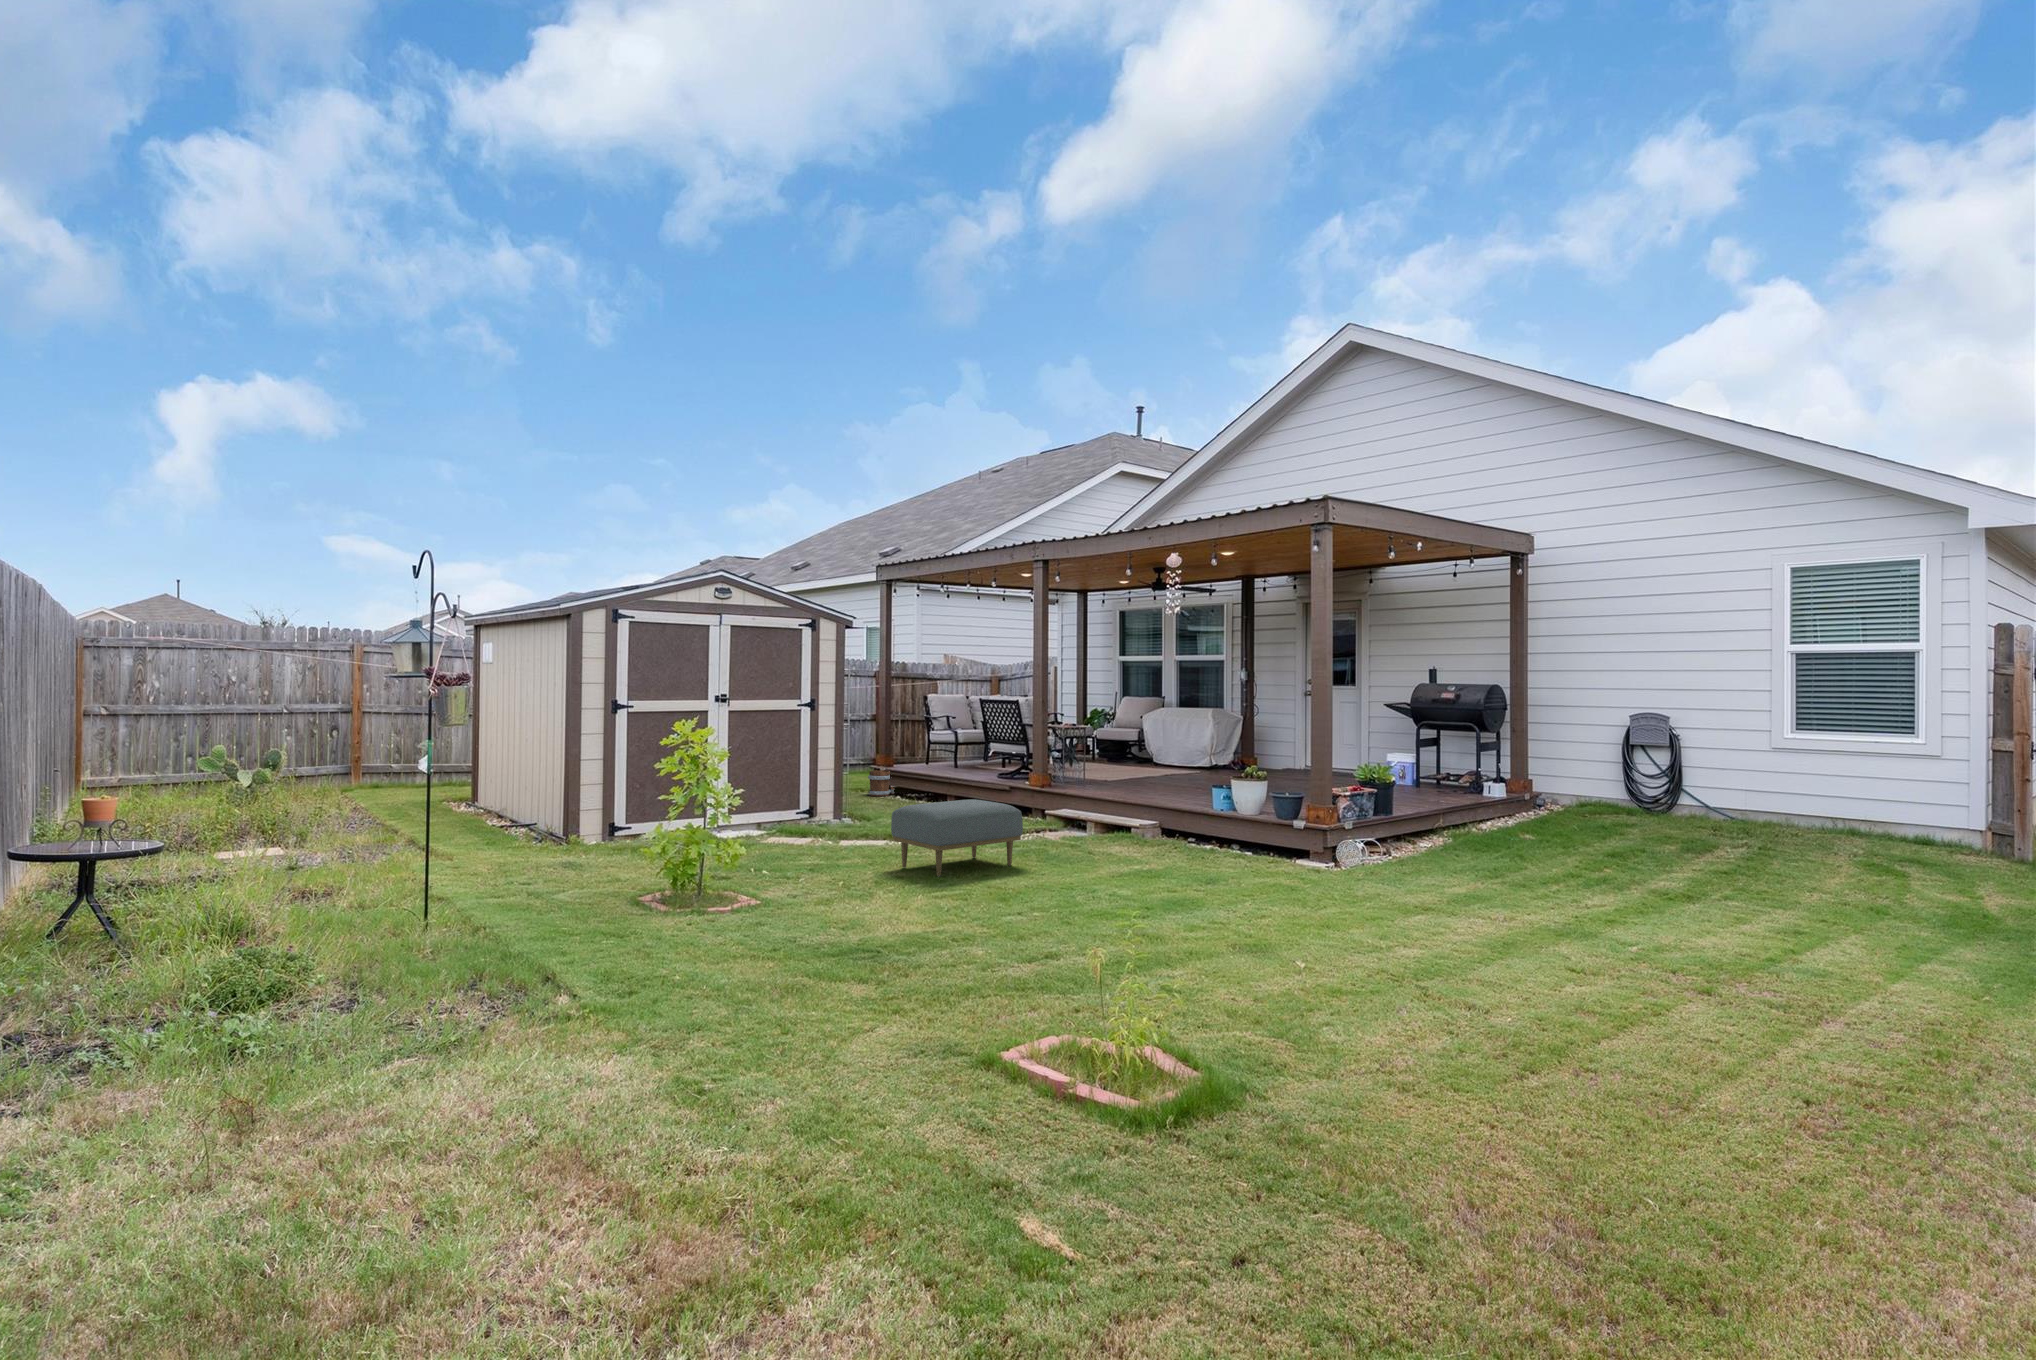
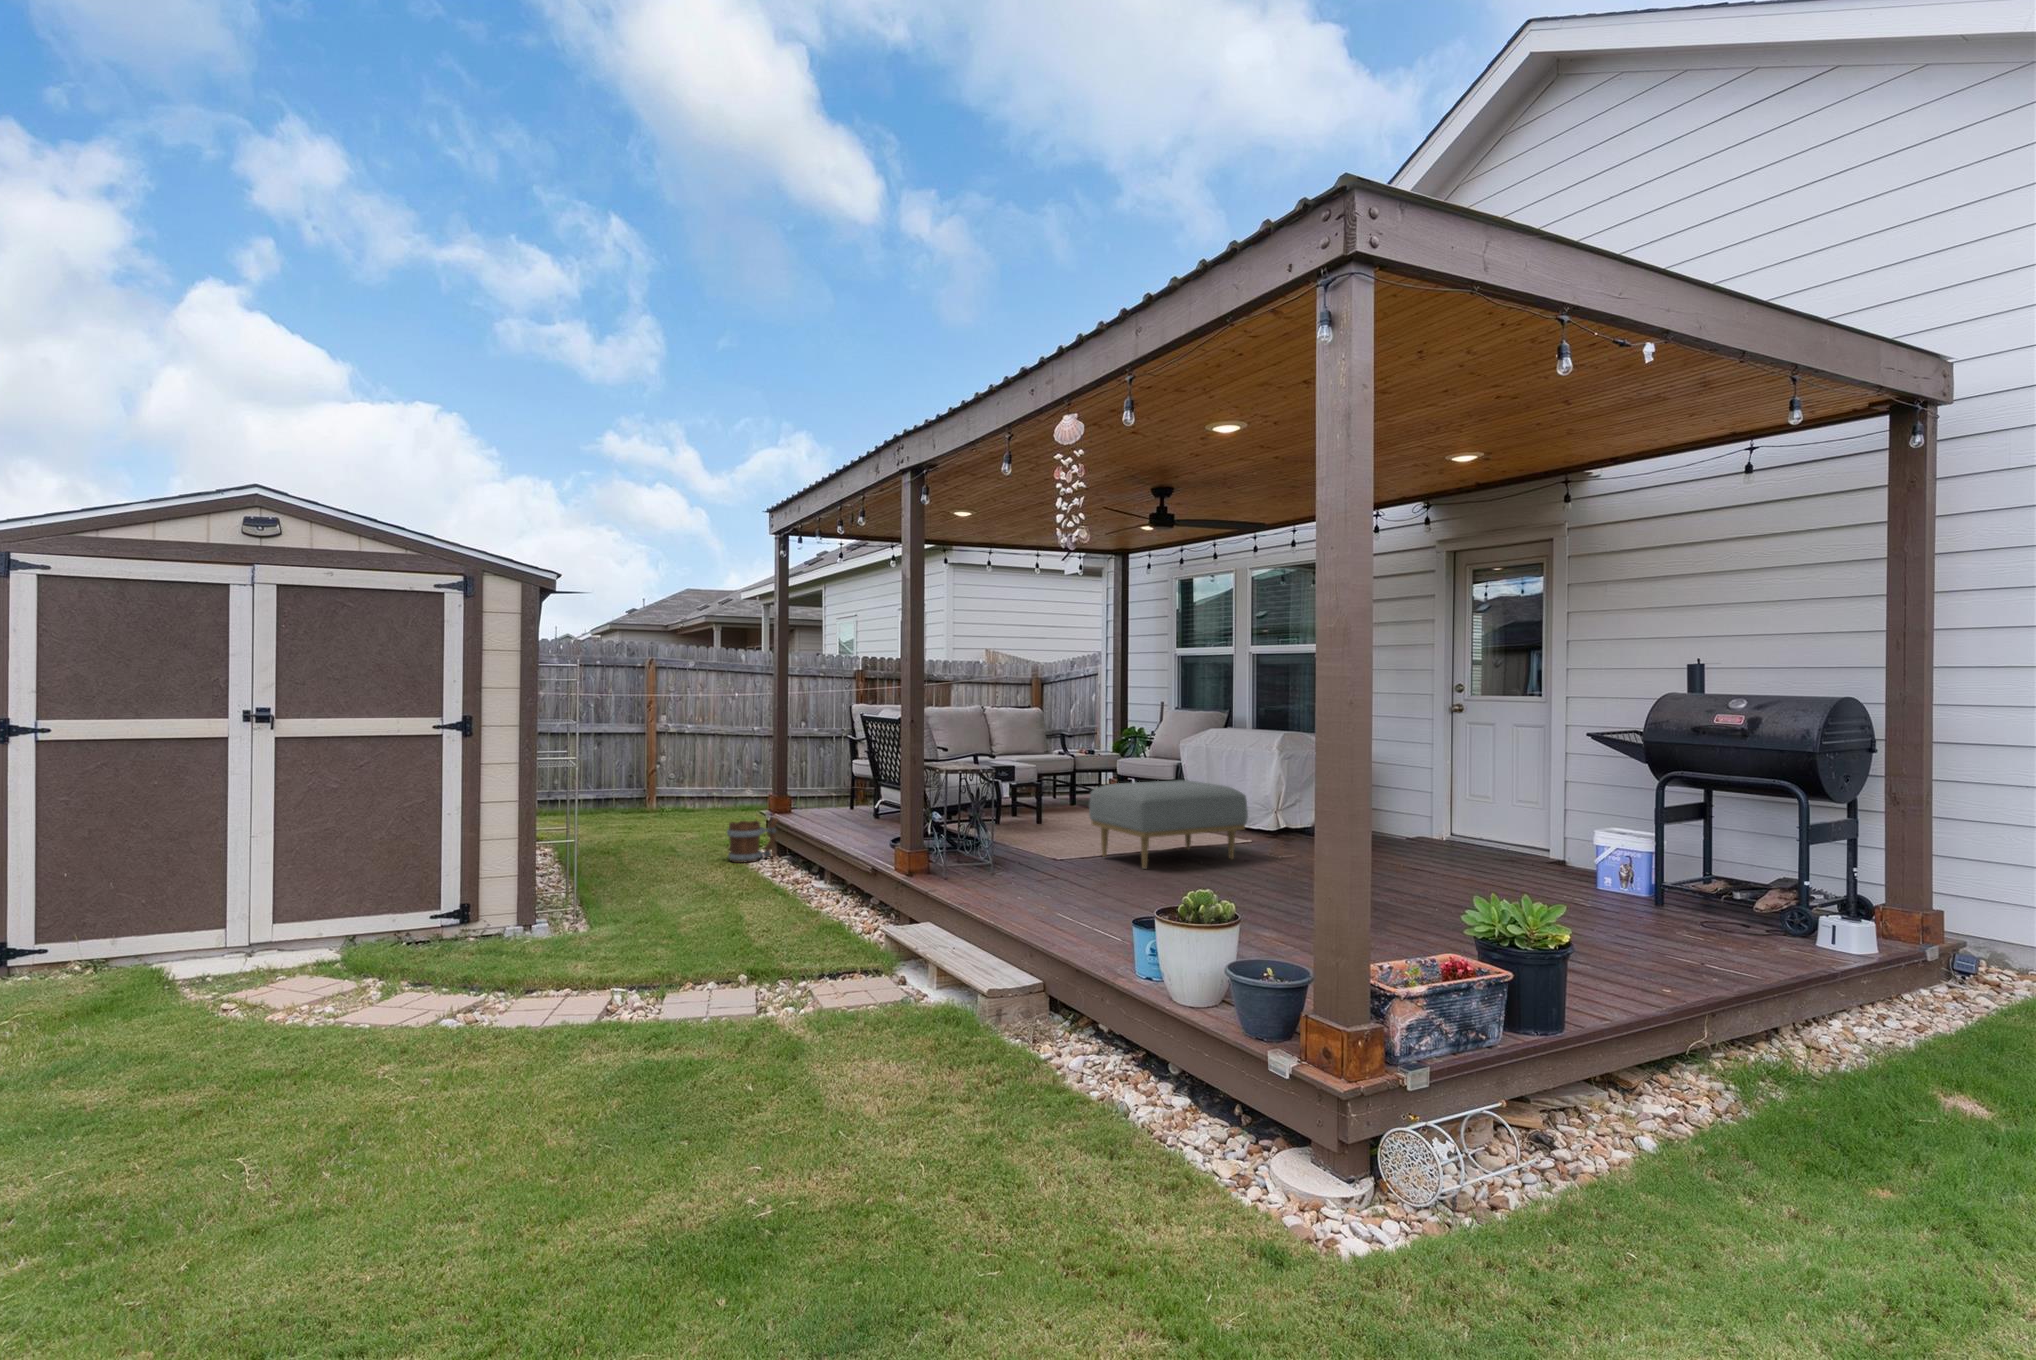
ottoman: present [891,799,1023,877] -> present [1089,780,1248,869]

